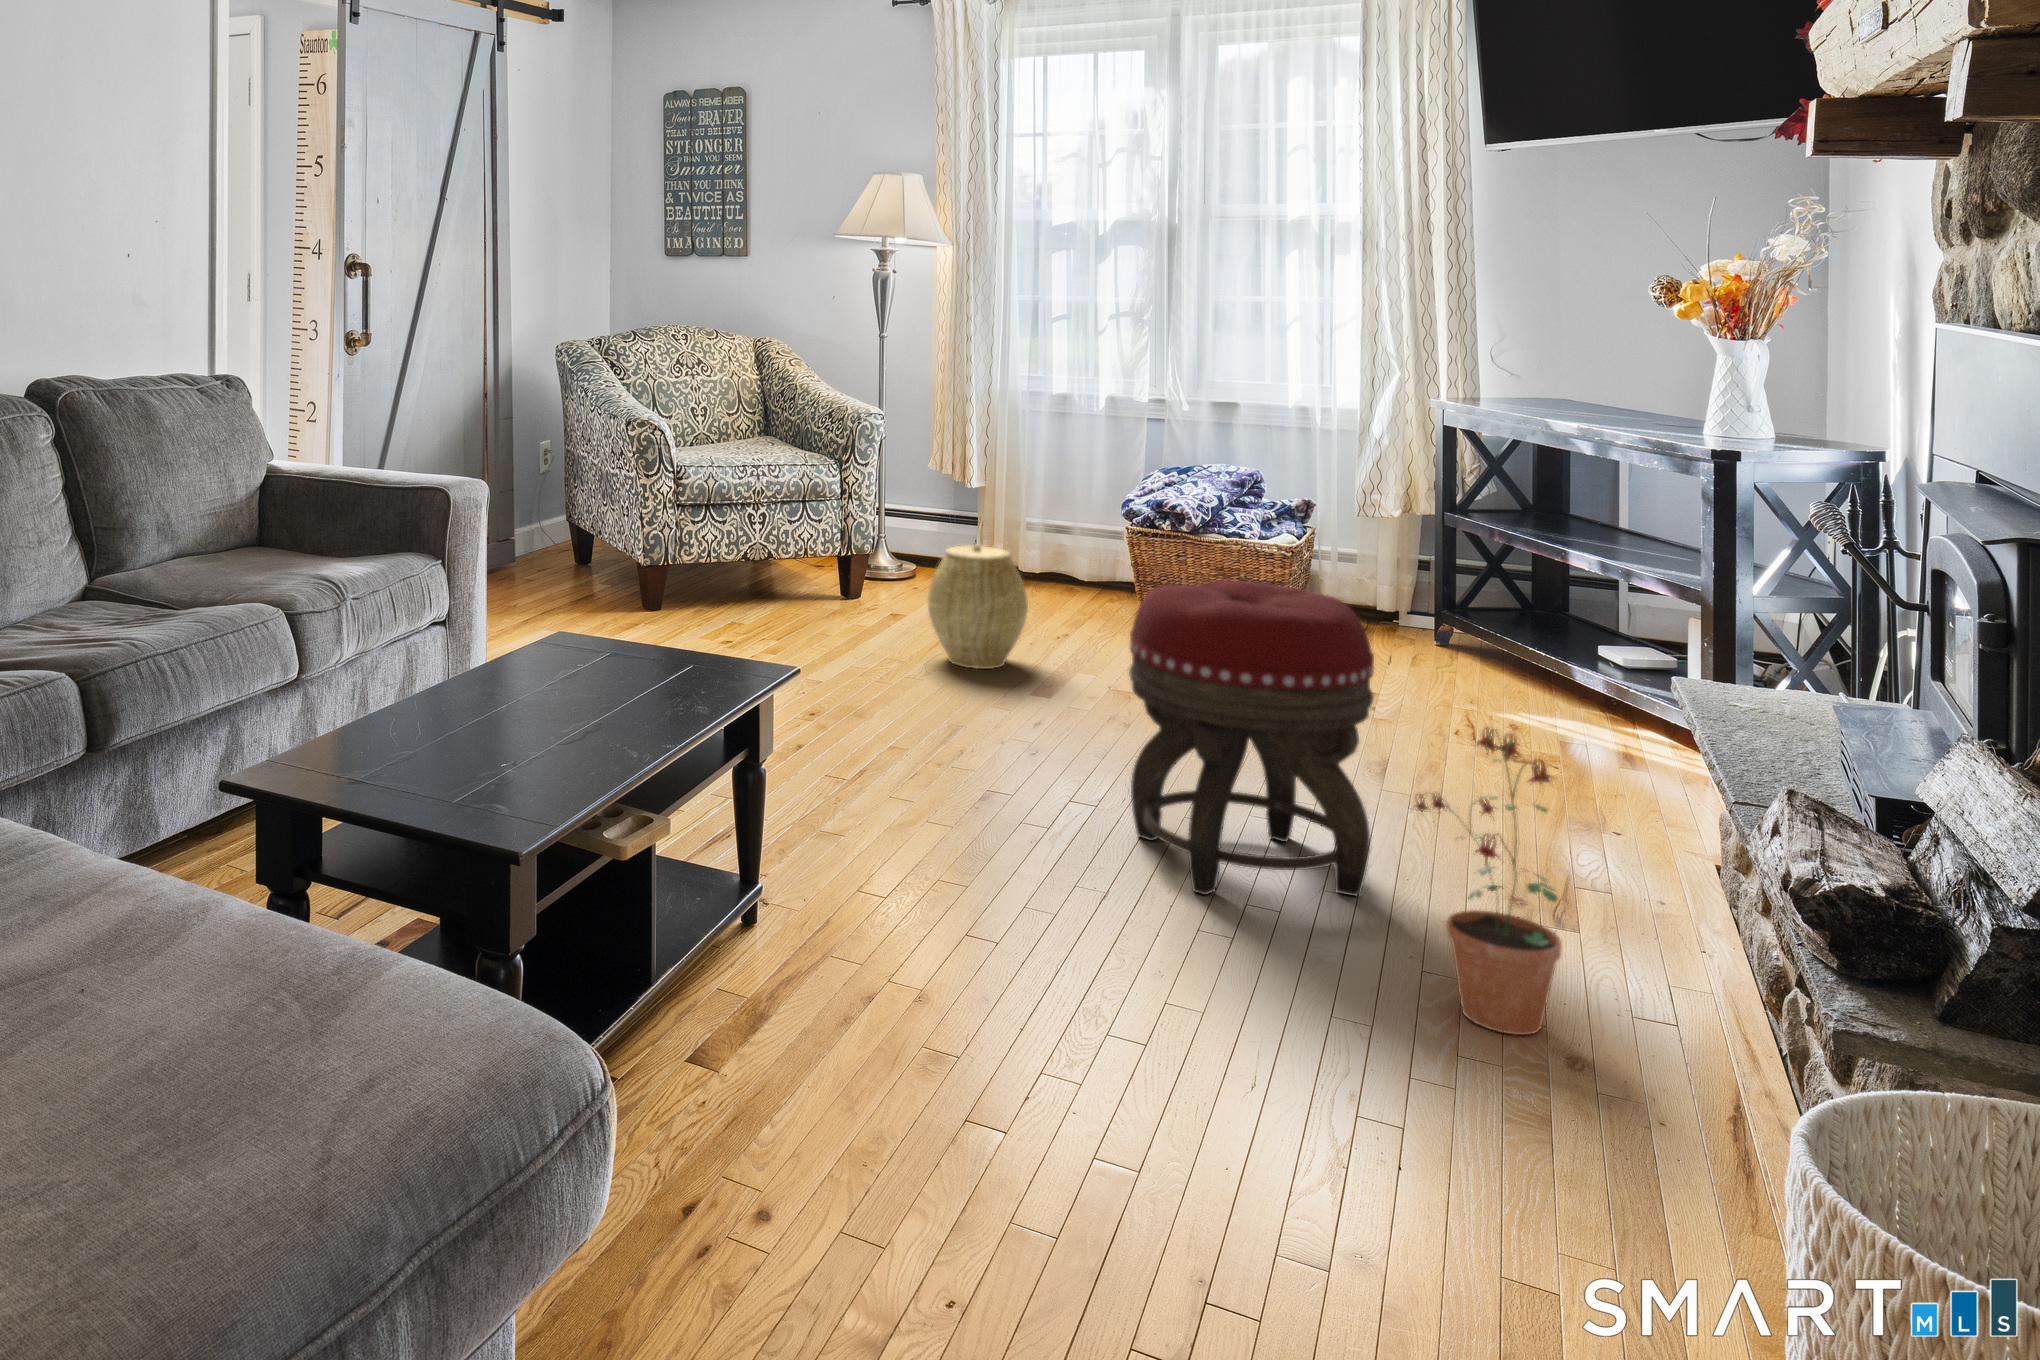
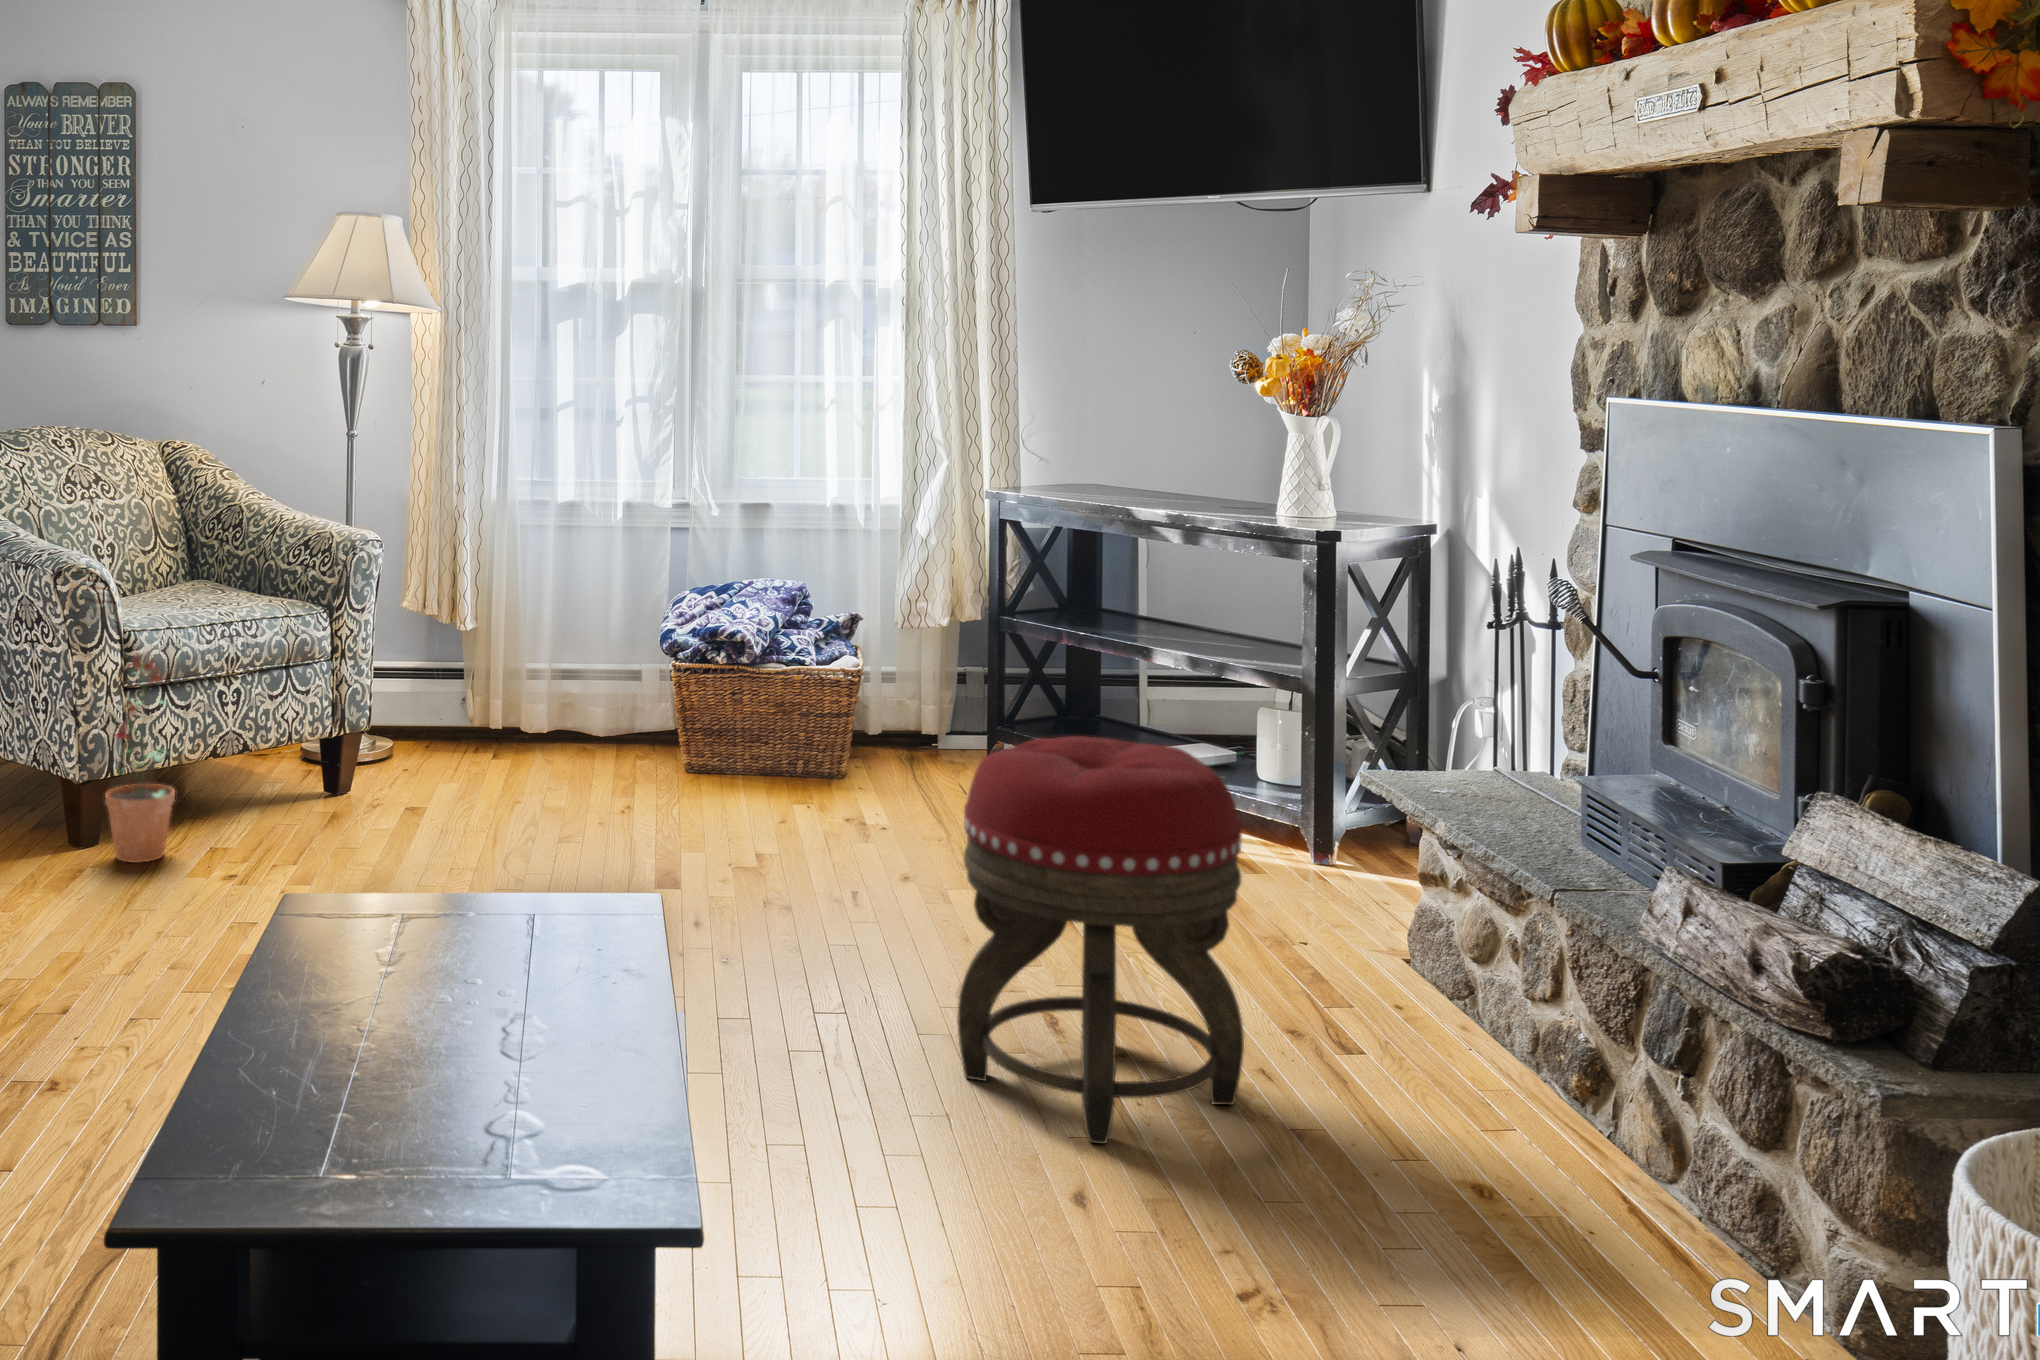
woven basket: present [928,545,1028,669] -> none [511,708,637,873]
potted plant: present [1416,727,1562,1035] -> present [101,653,175,863]

